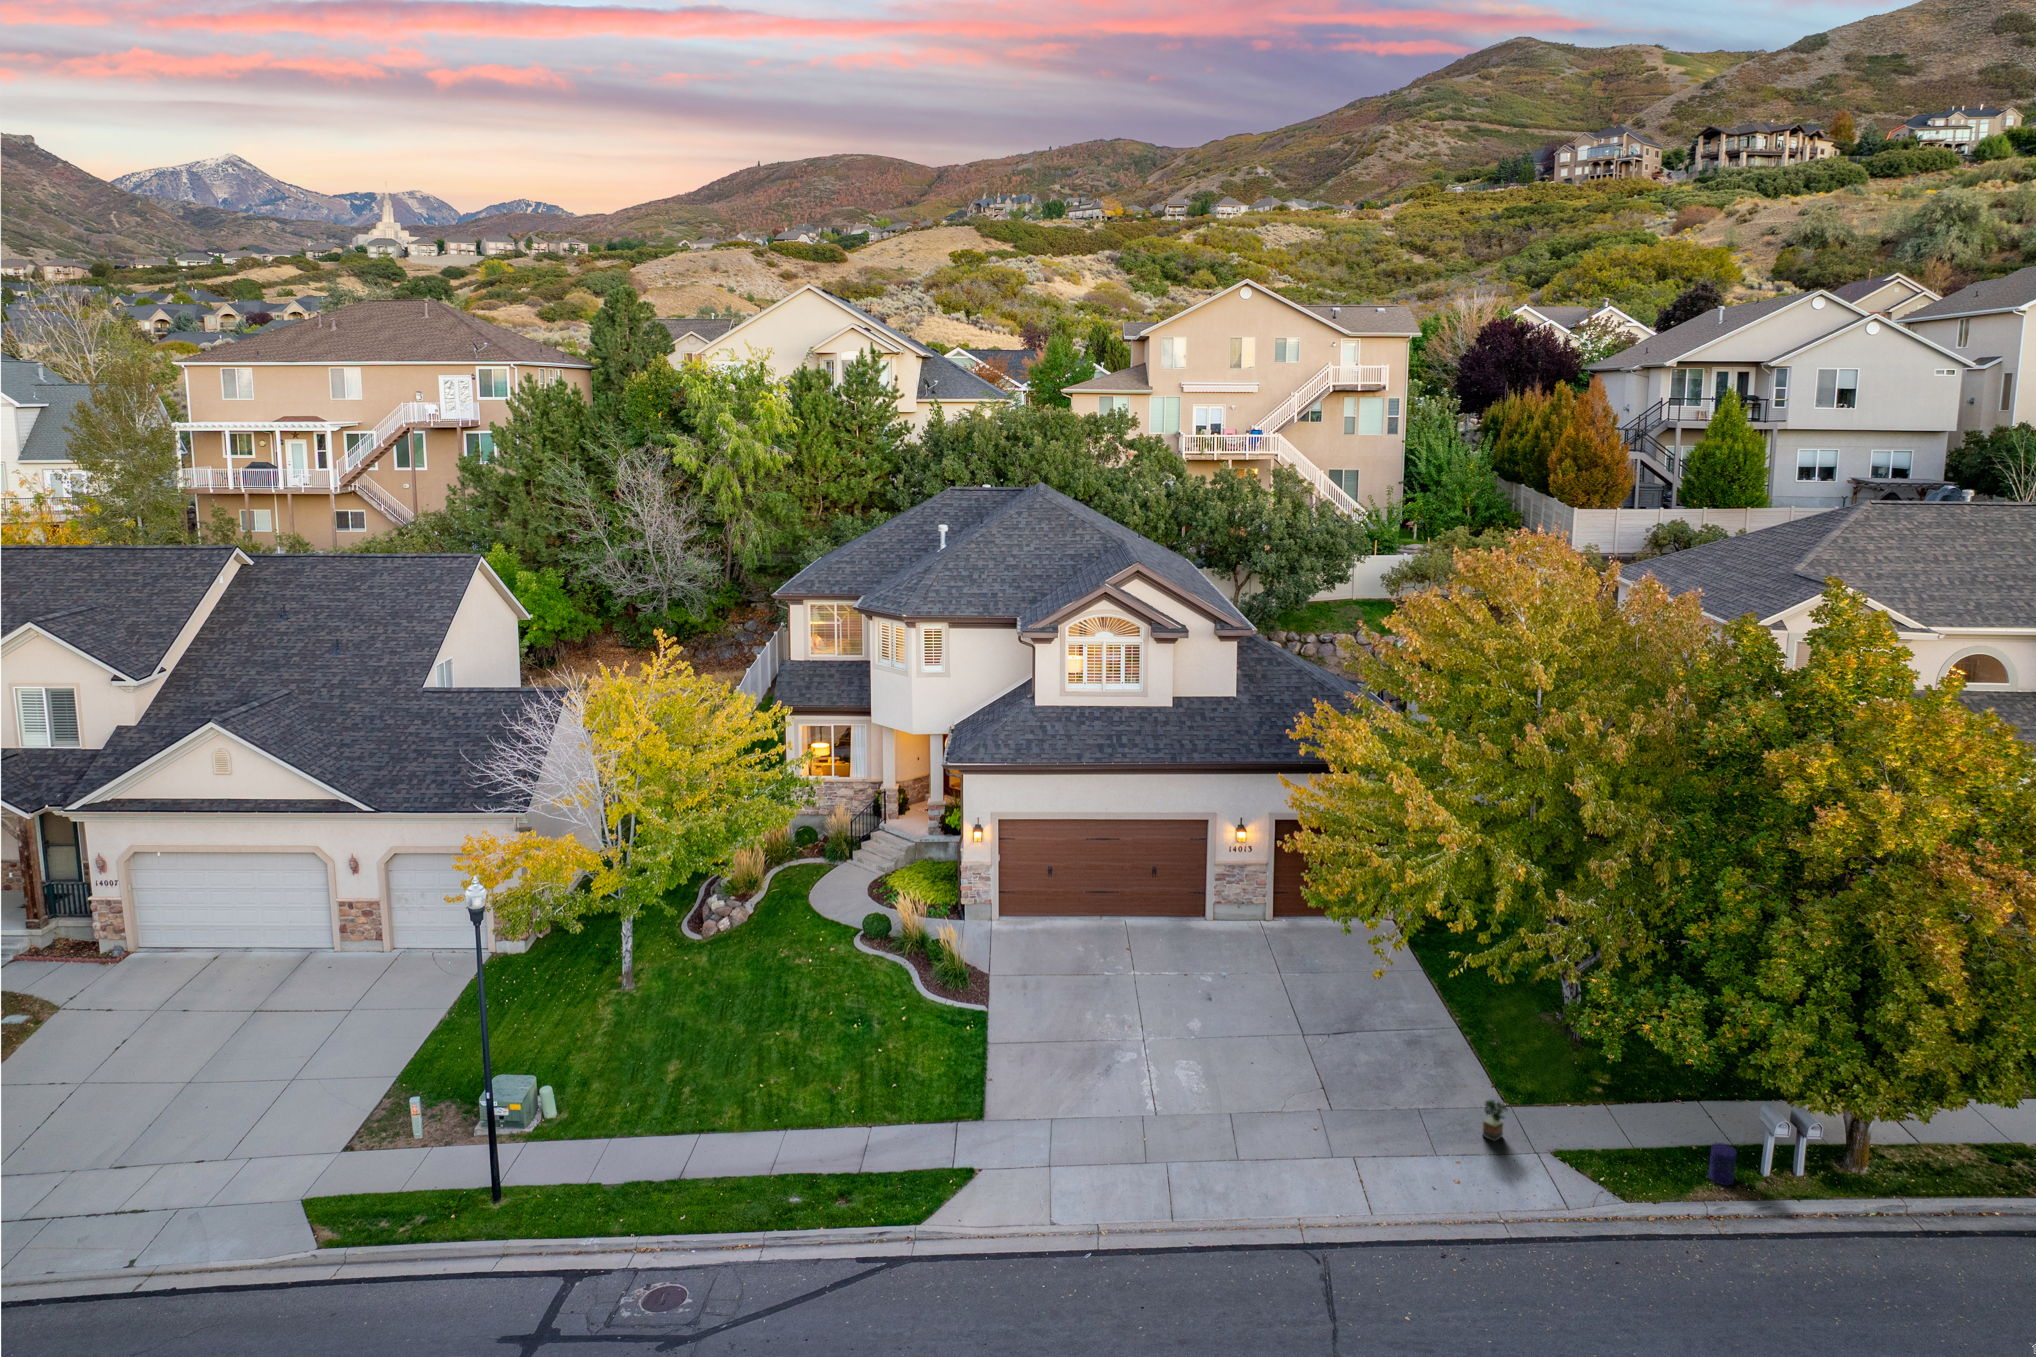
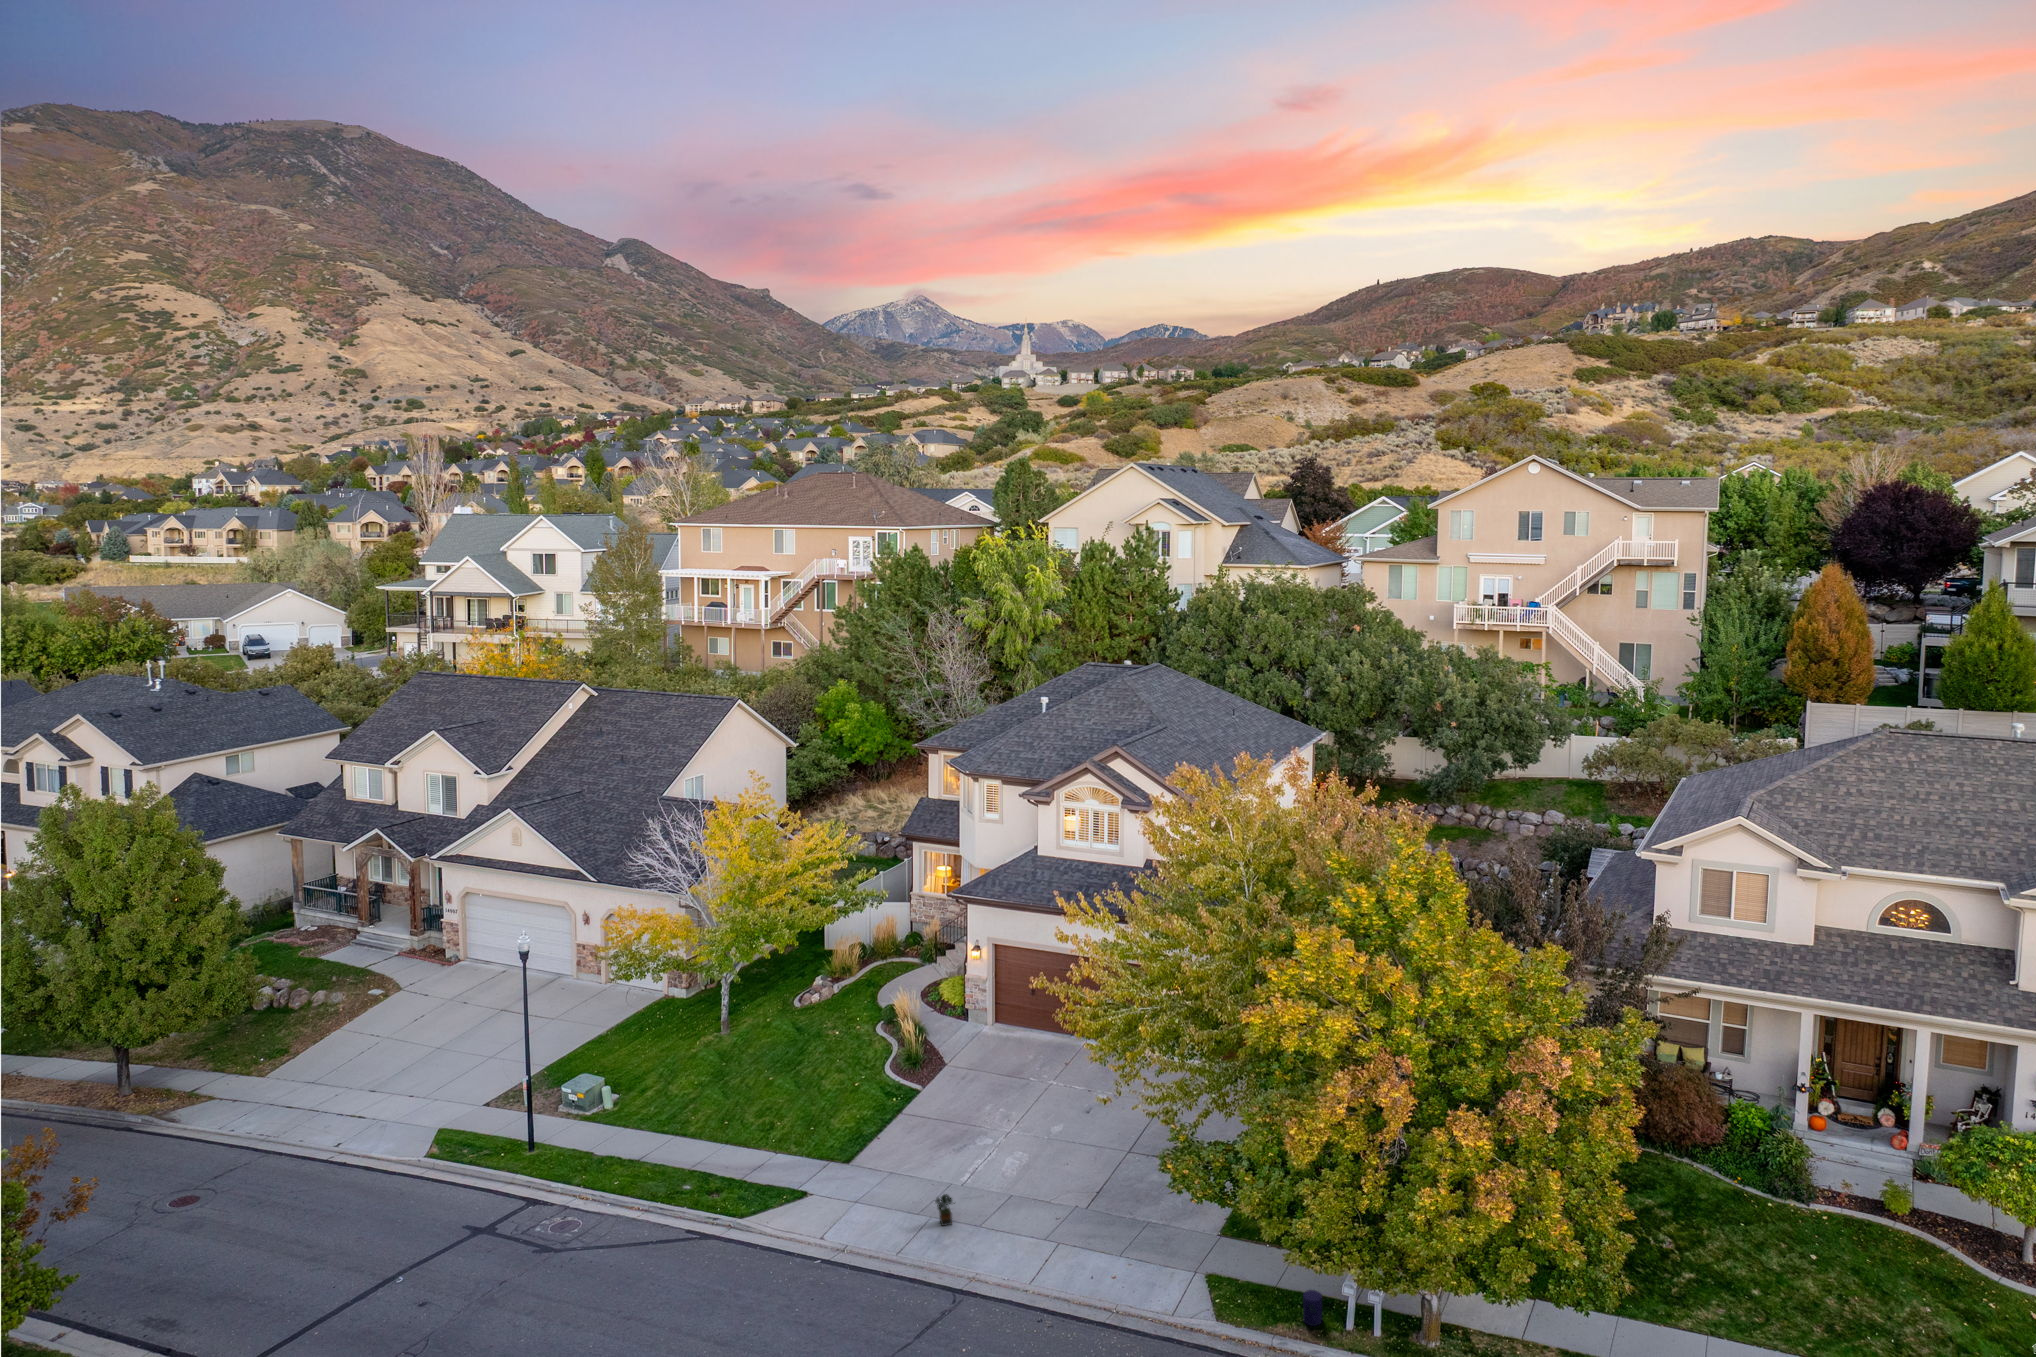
potted tree: present [1483,1100,1508,1141] -> present [935,1194,955,1226]

